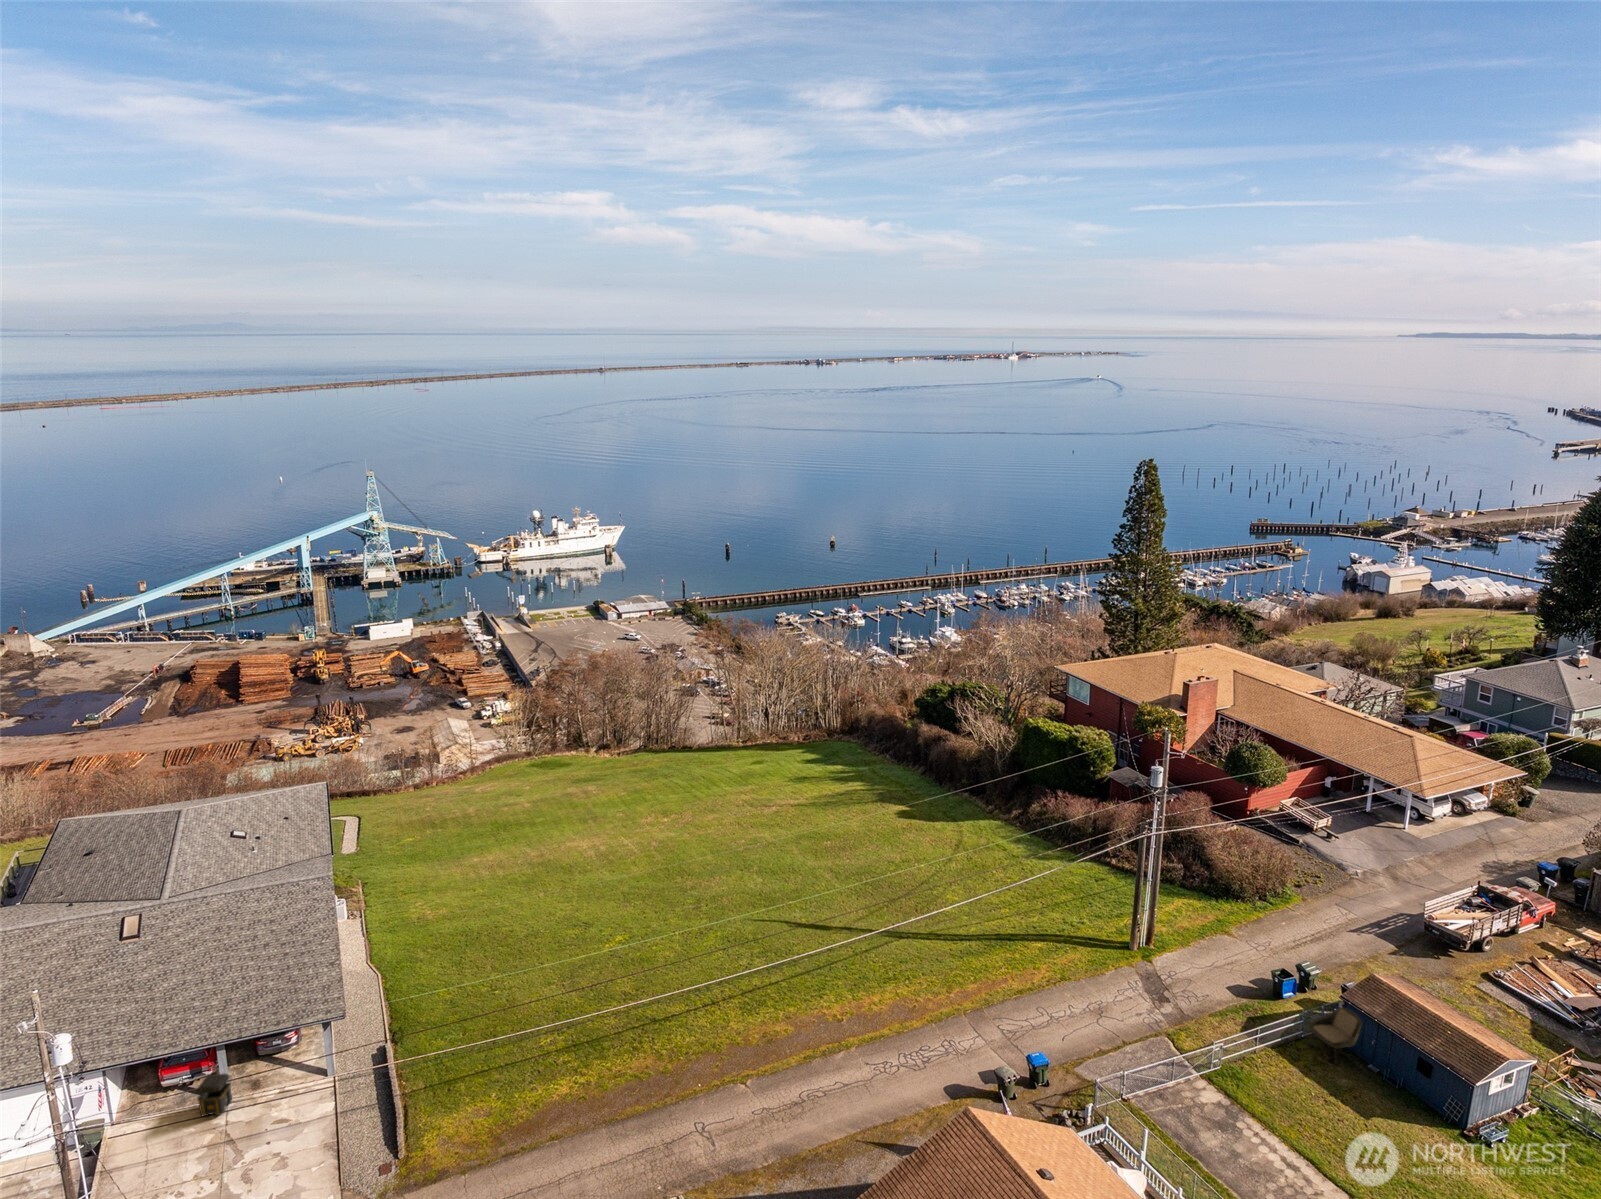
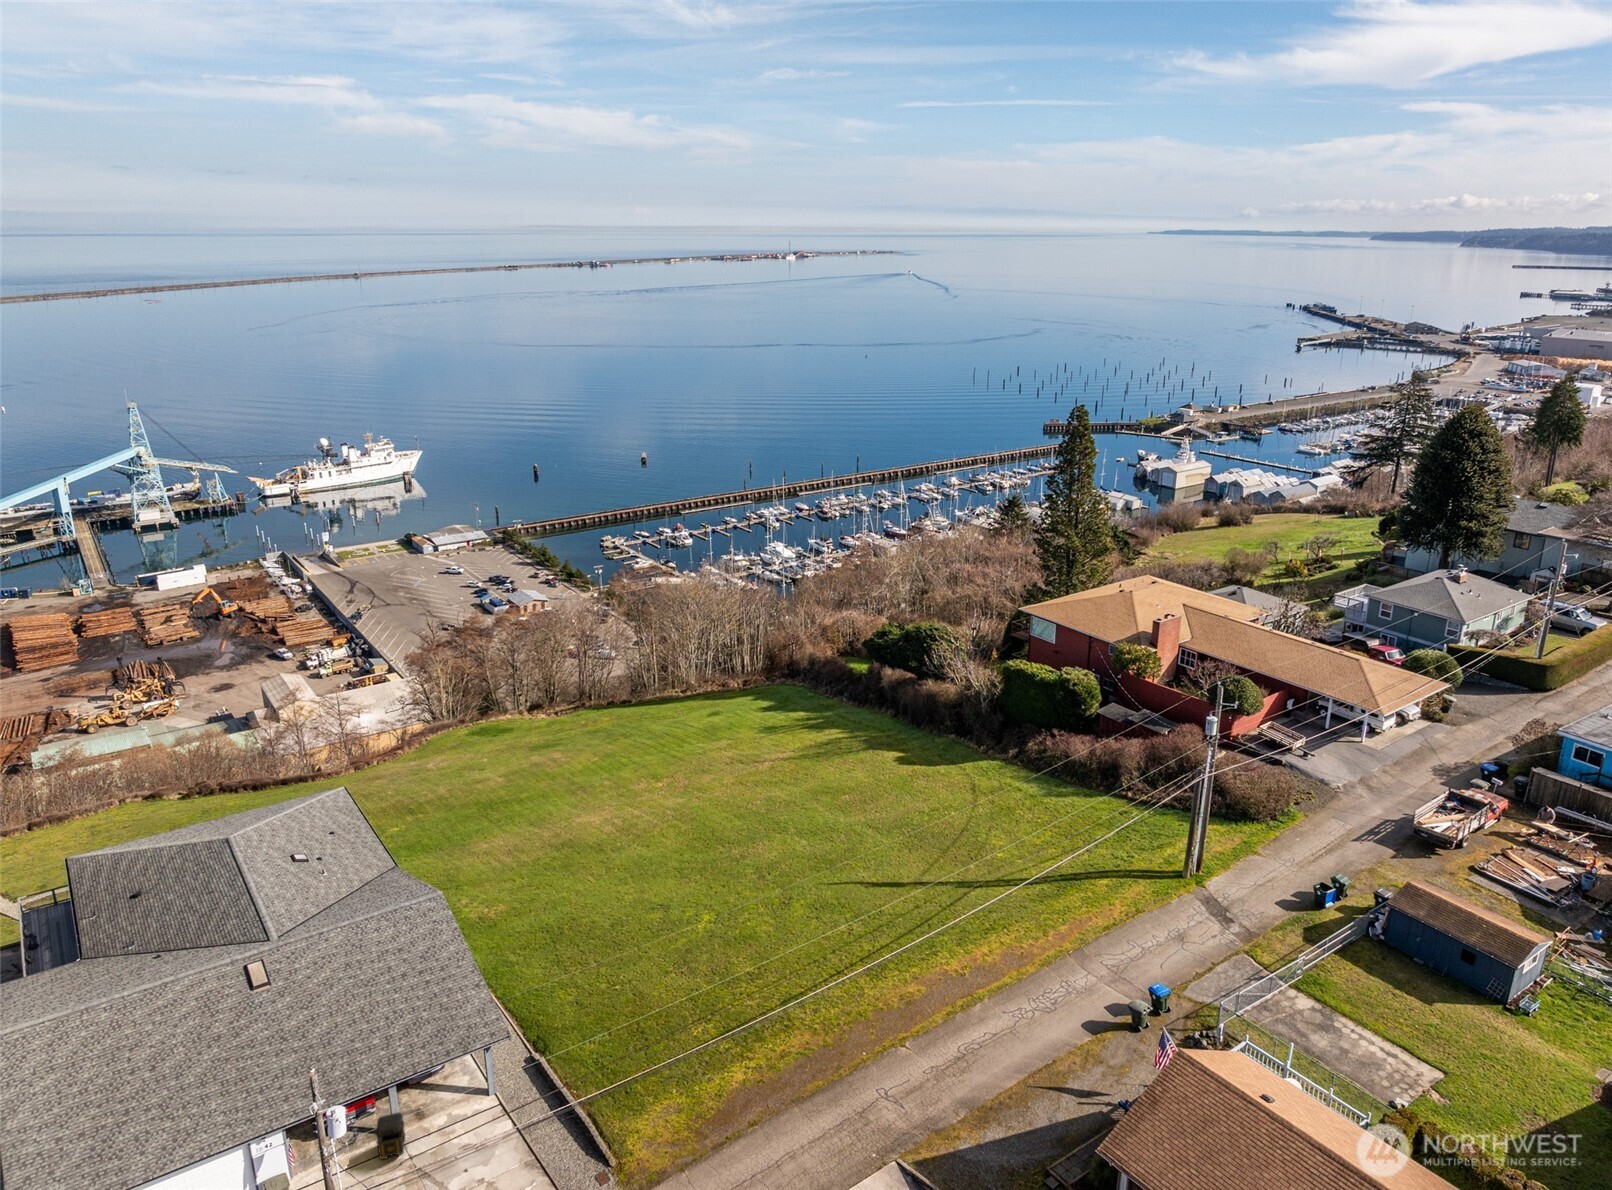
lounge chair: present [1309,1007,1361,1062] -> none [1364,912,1410,962]

